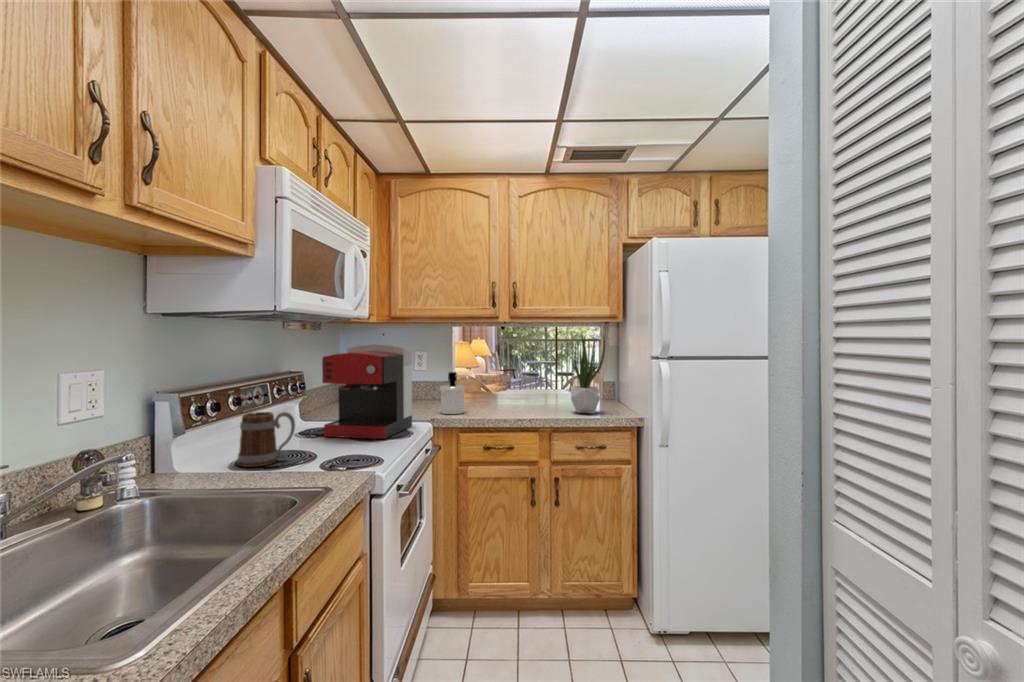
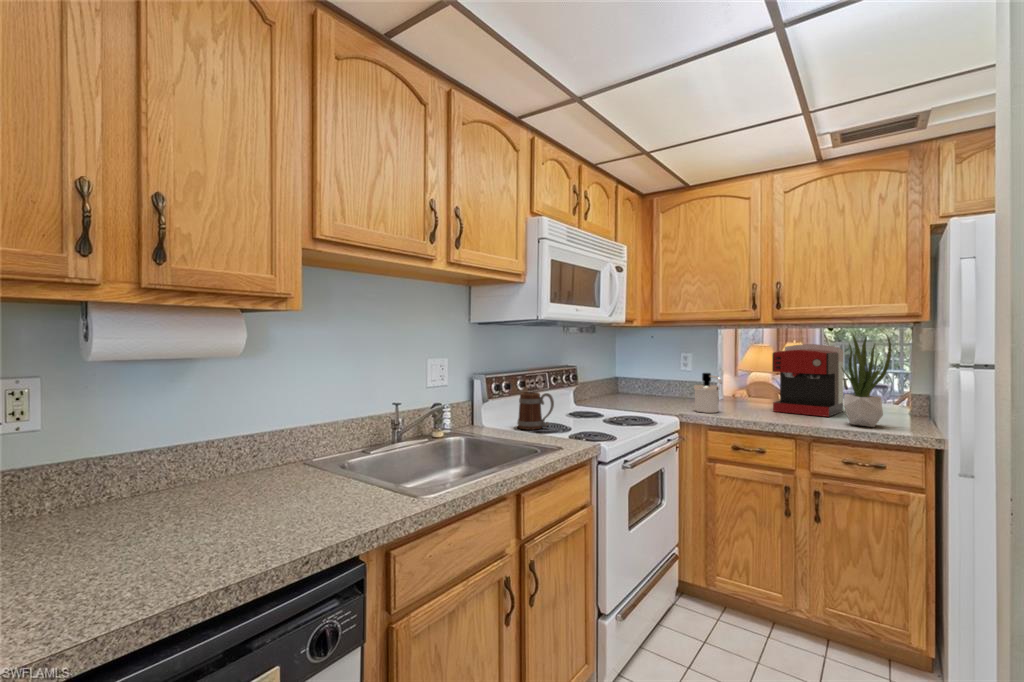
coffee maker: present [322,344,412,439] -> present [772,344,843,417]

